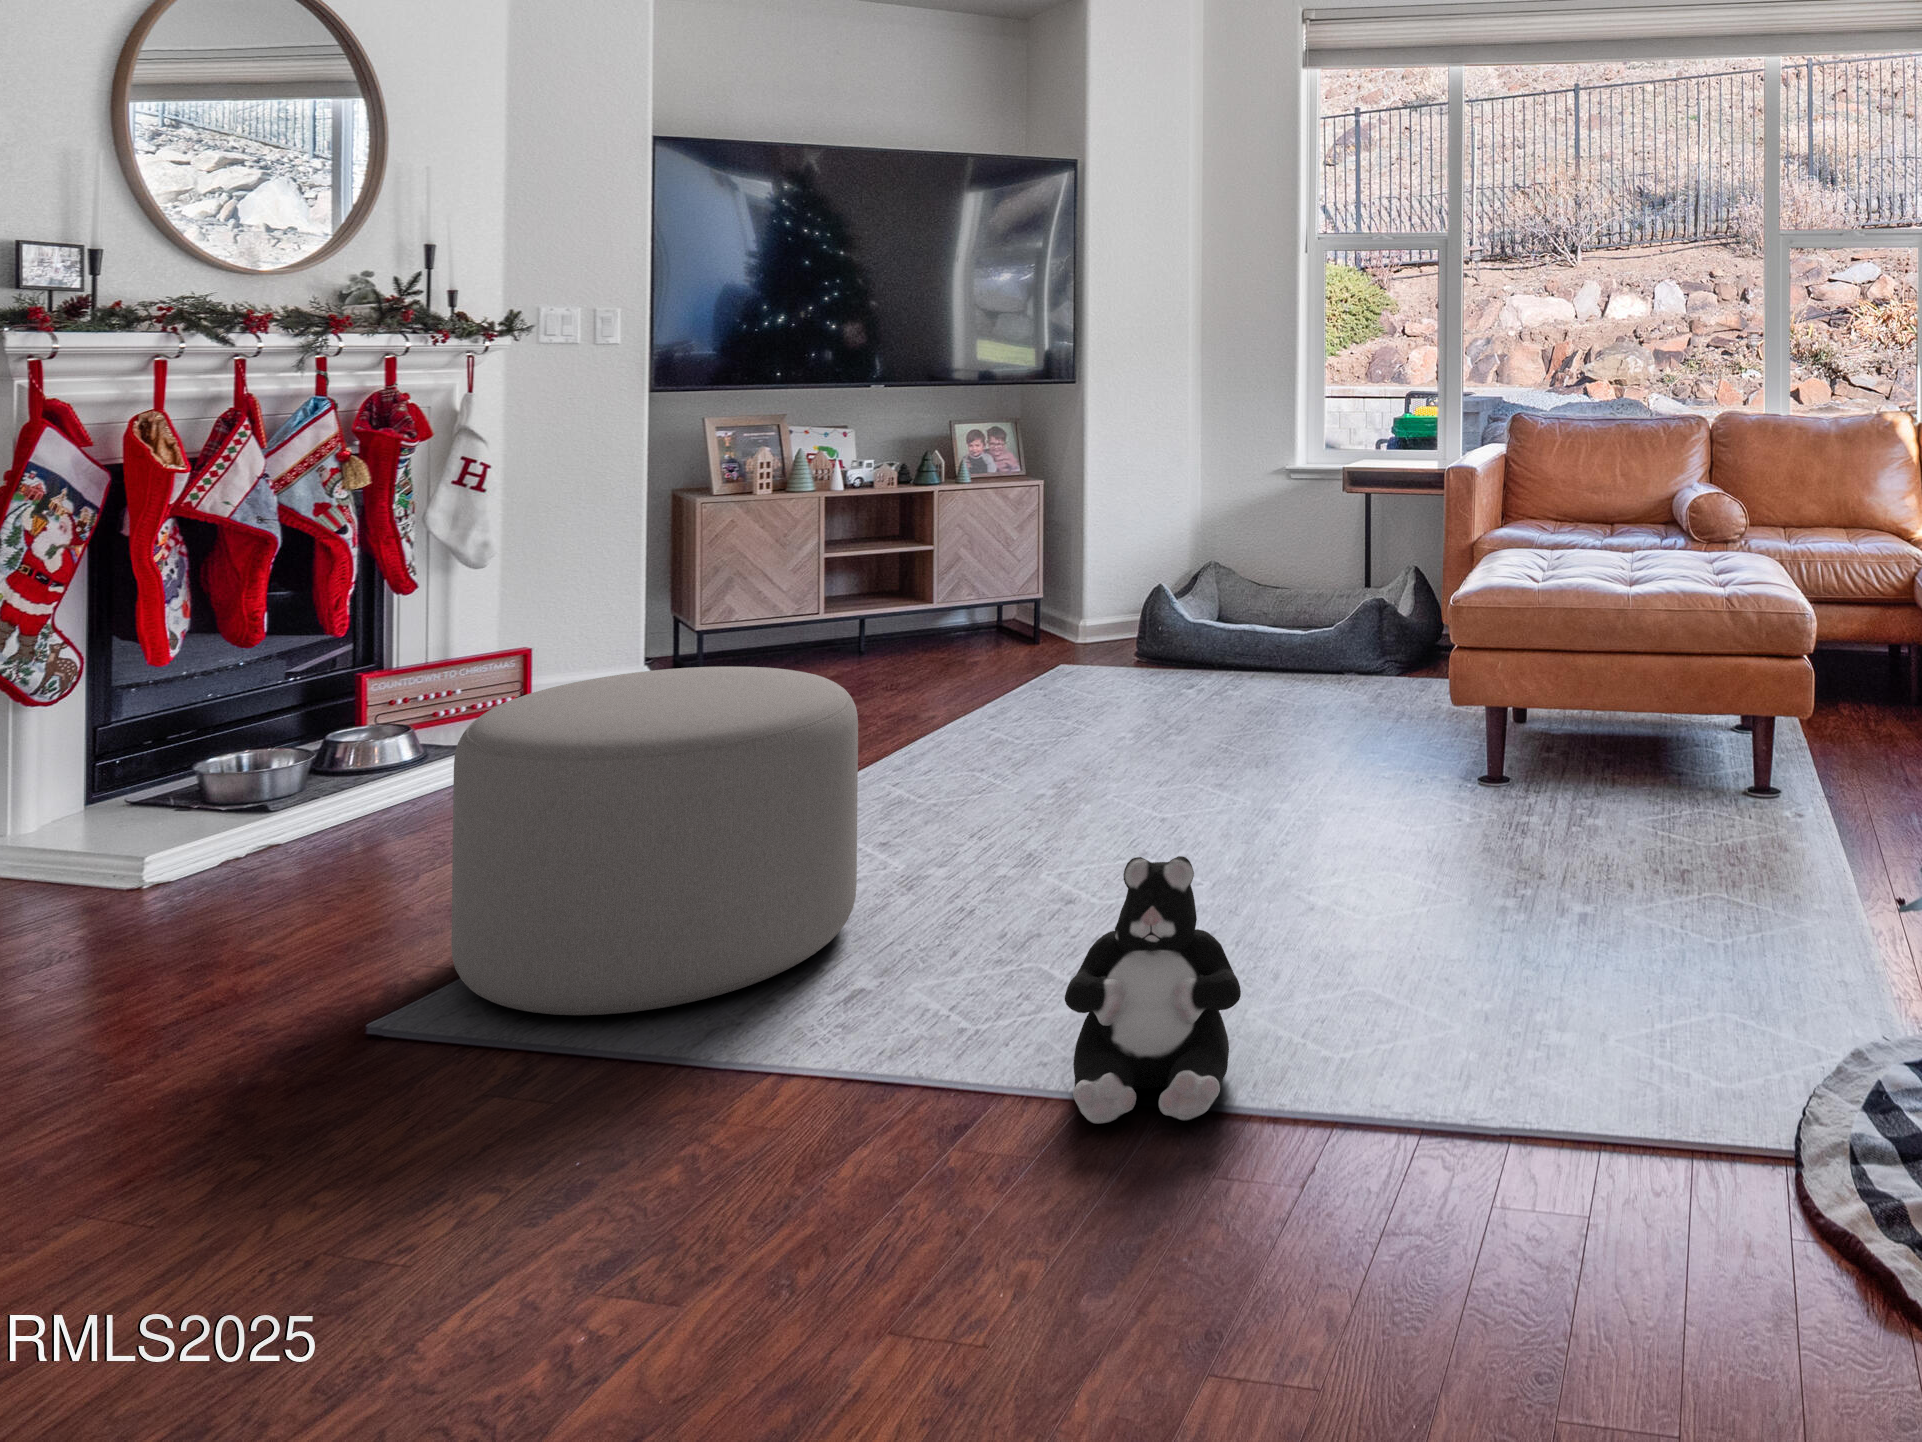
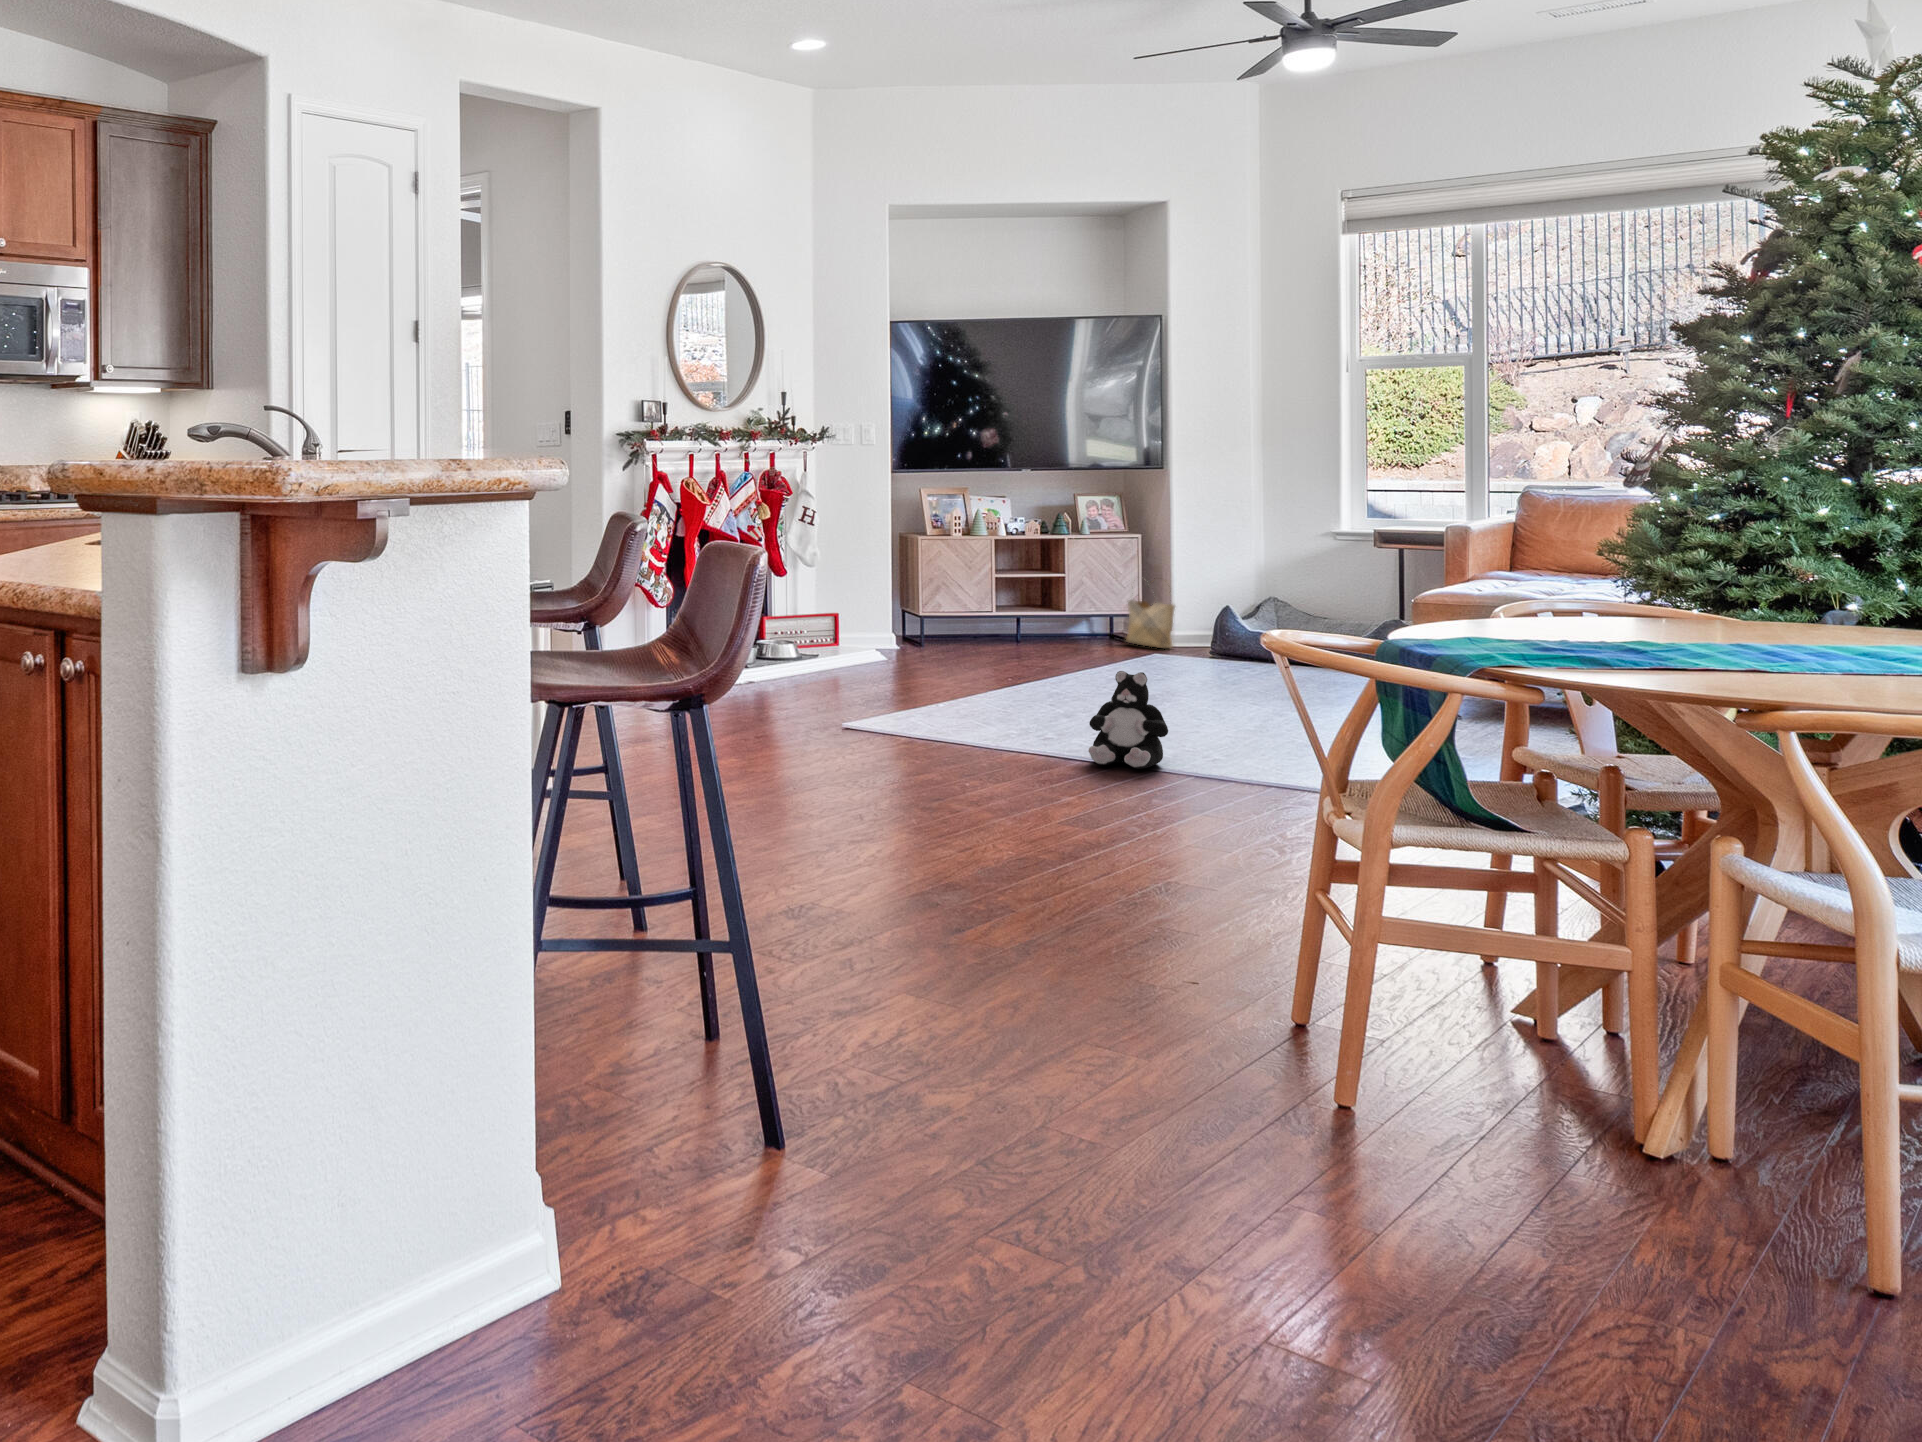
woven basket: none [1021,541,1093,647] -> present [1126,600,1175,648]
ottoman: present [451,666,858,1015] -> none [842,599,1007,725]

